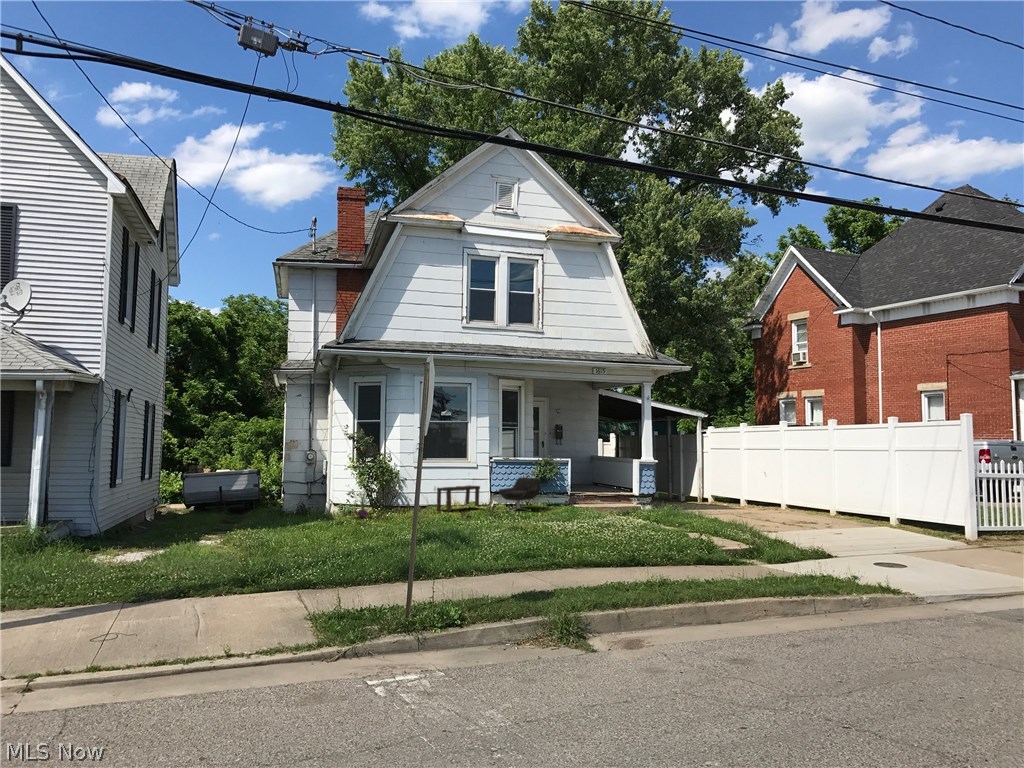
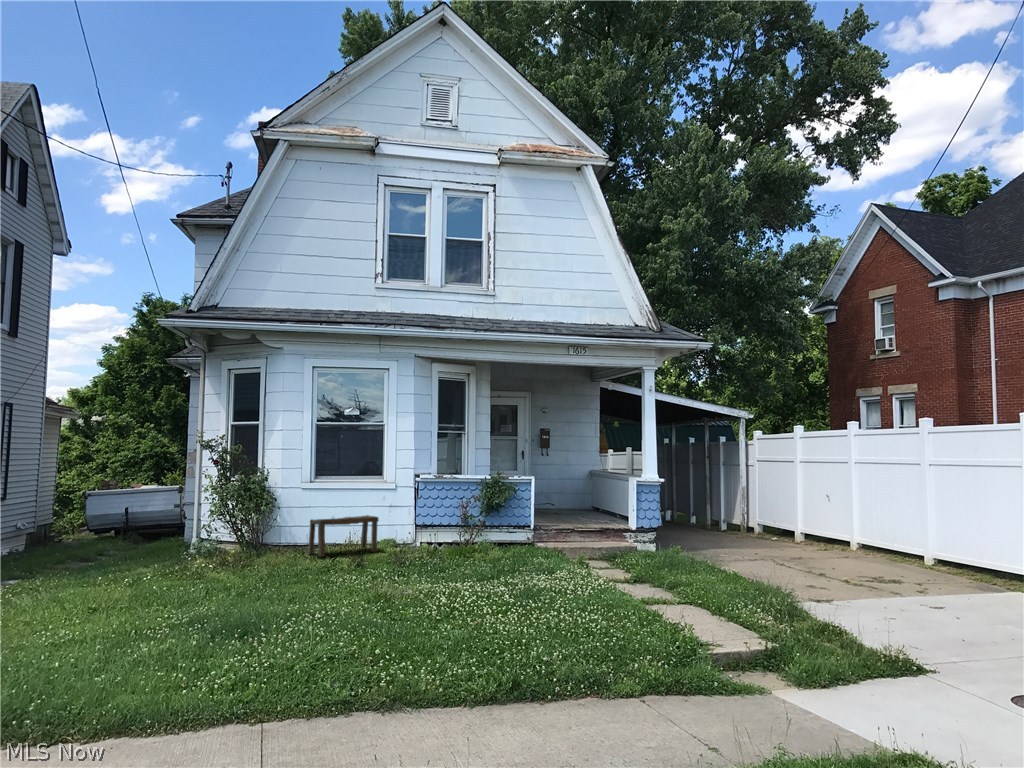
lounge chair: present [499,477,541,510] -> none [405,504,469,557]
decorative plant: present [358,492,368,518] -> none [180,524,225,564]

